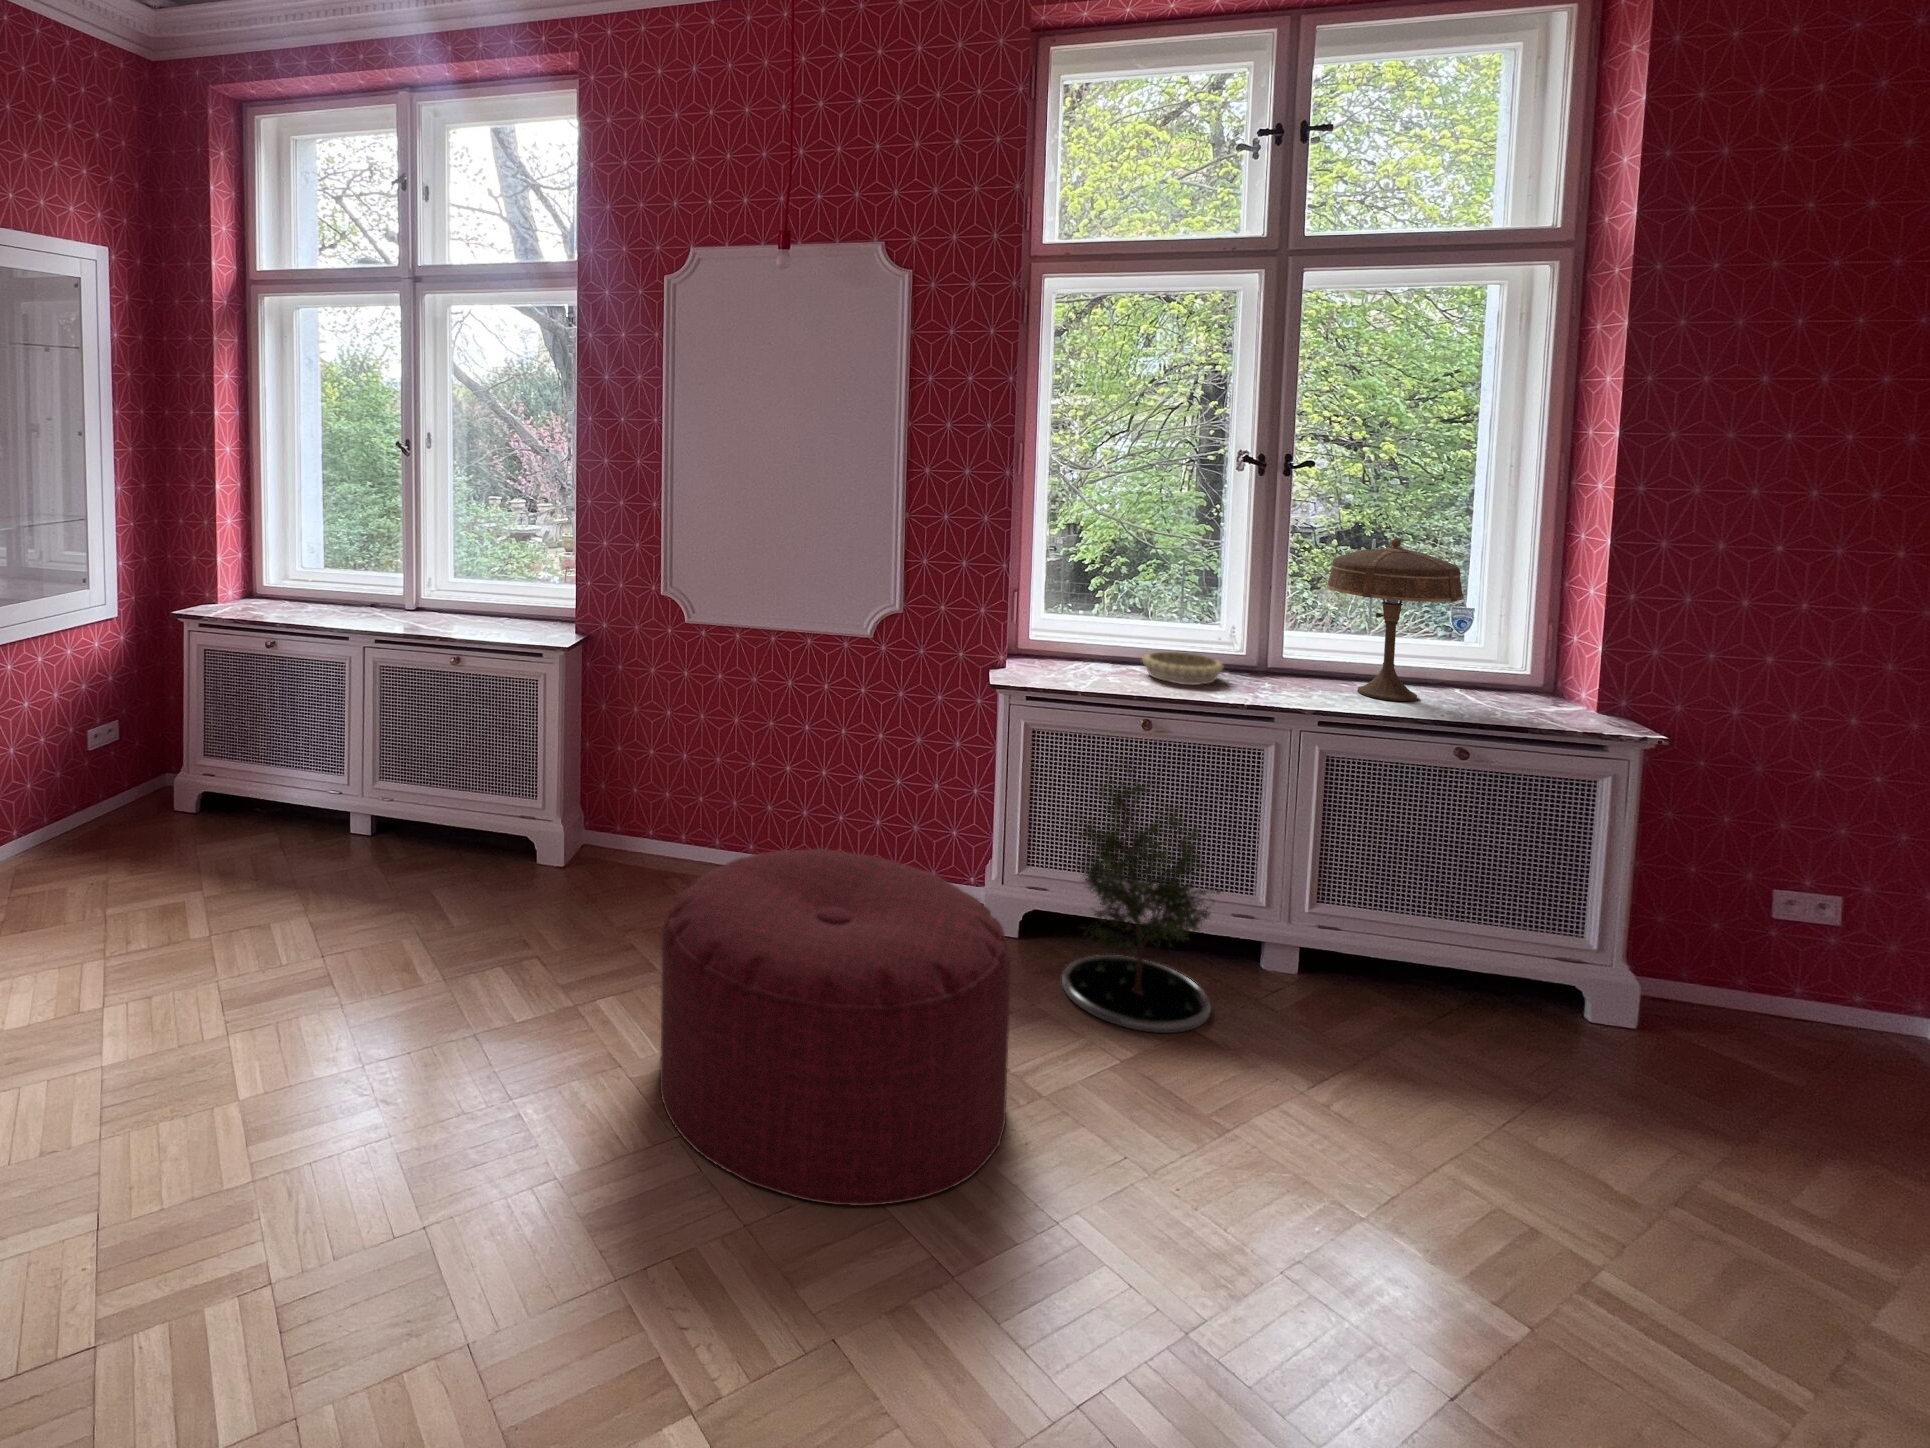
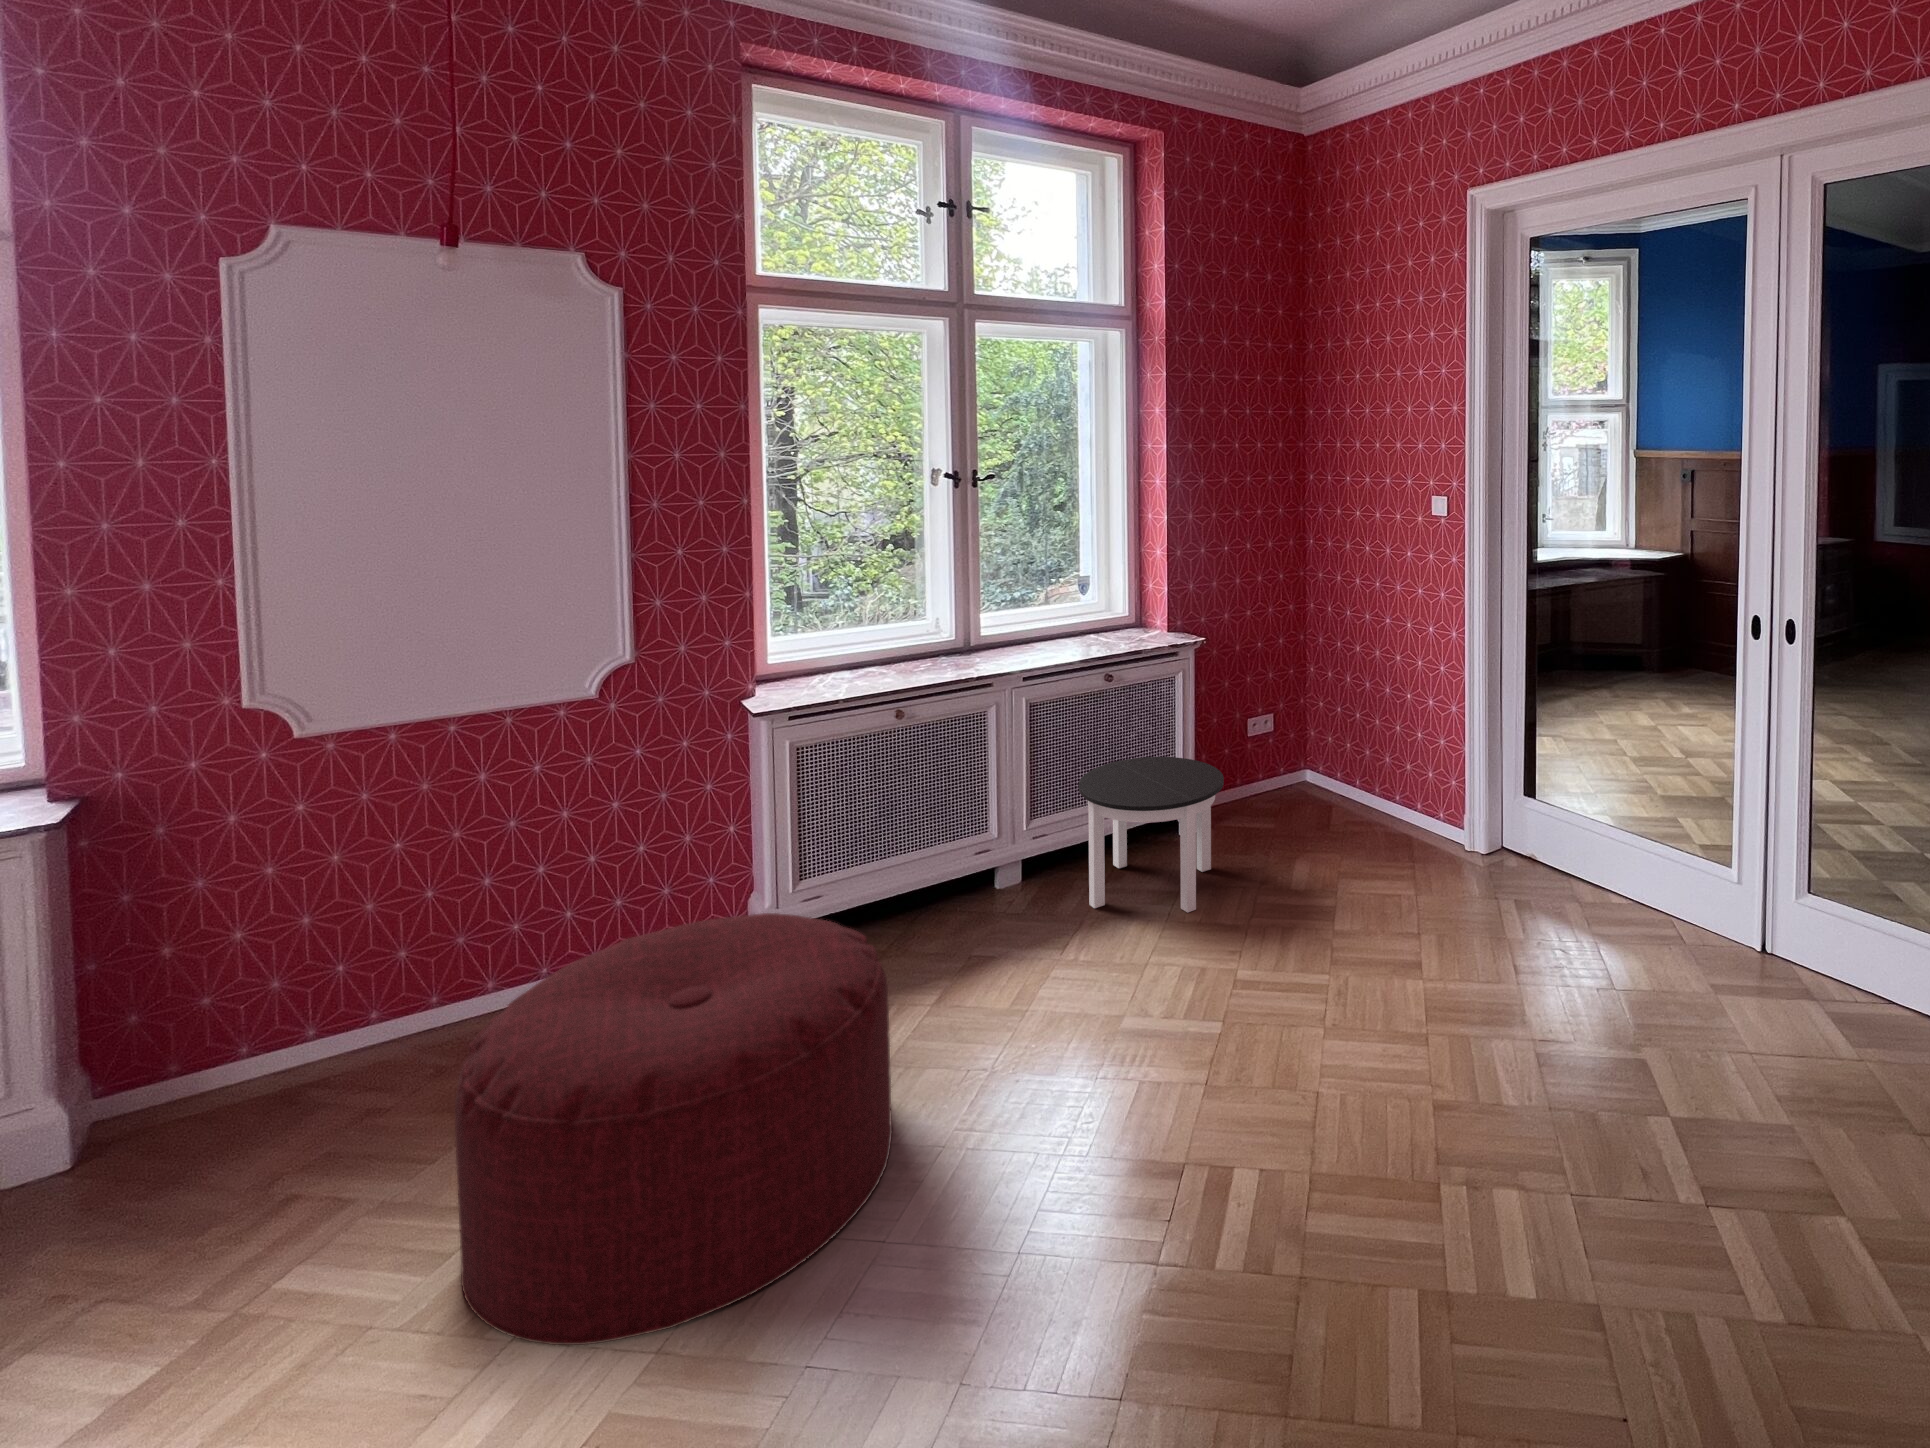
table lamp: present [1326,538,1464,701] -> none [1013,531,1101,652]
decorative bowl: present [1142,652,1224,684] -> none [880,646,948,673]
potted tree: present [1062,757,1221,1033] -> none [851,744,986,983]
round table: none [1370,866,1631,1122] -> present [1079,757,1224,913]

